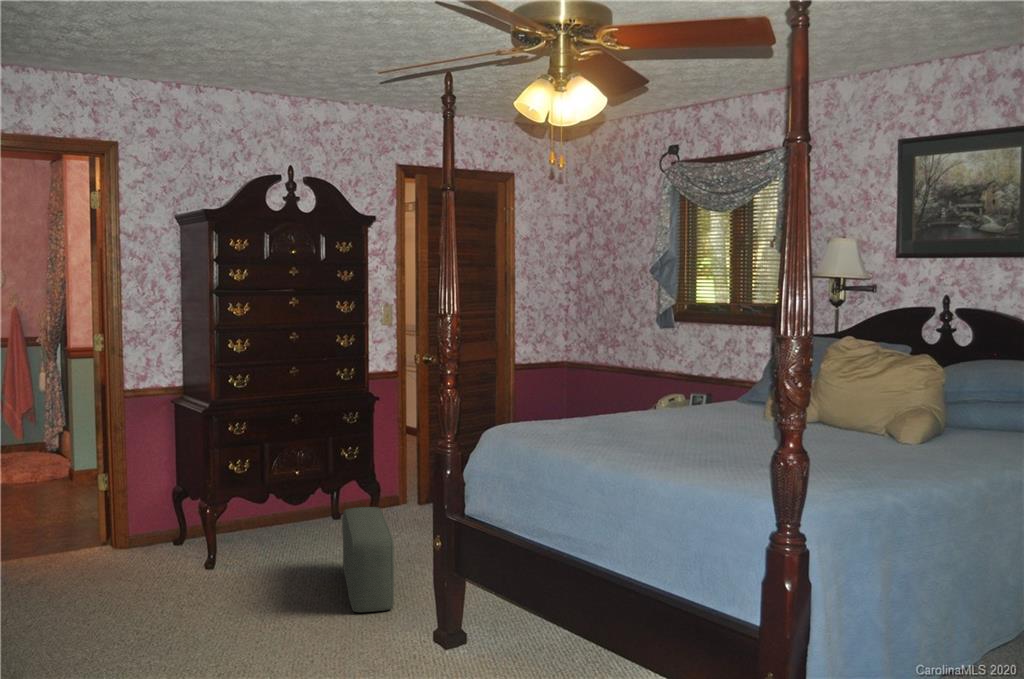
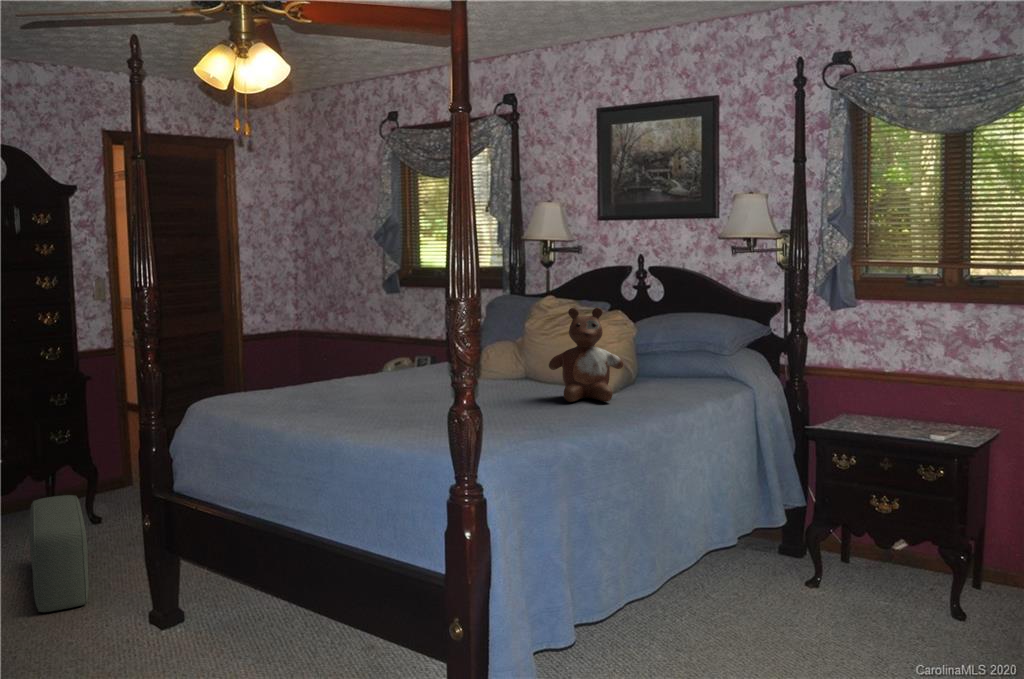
stuffed bear: none [850,354,935,454] -> present [549,308,623,402]

